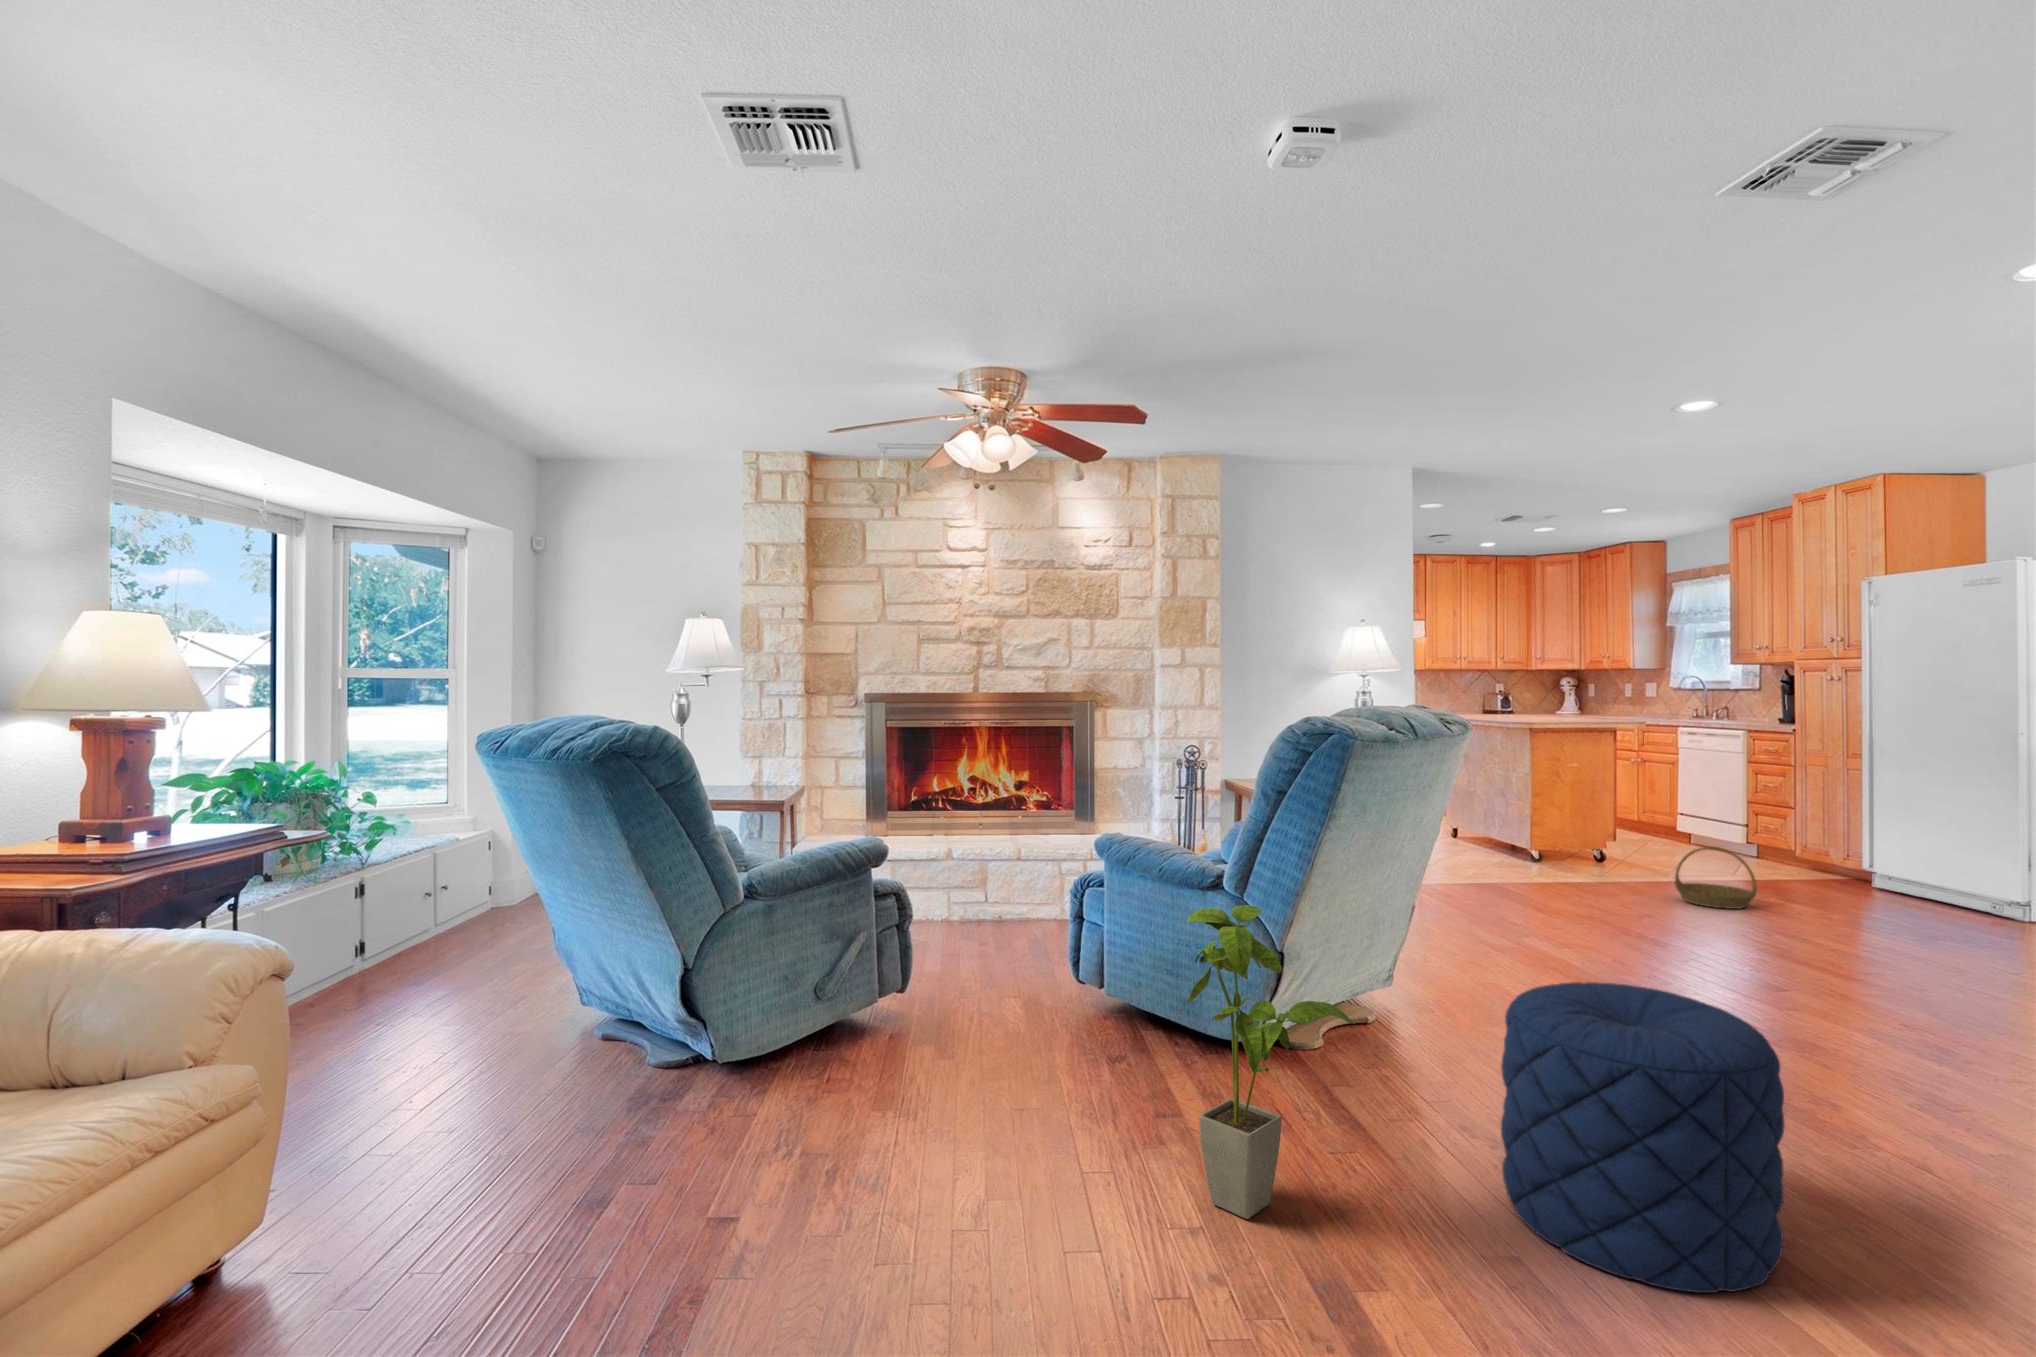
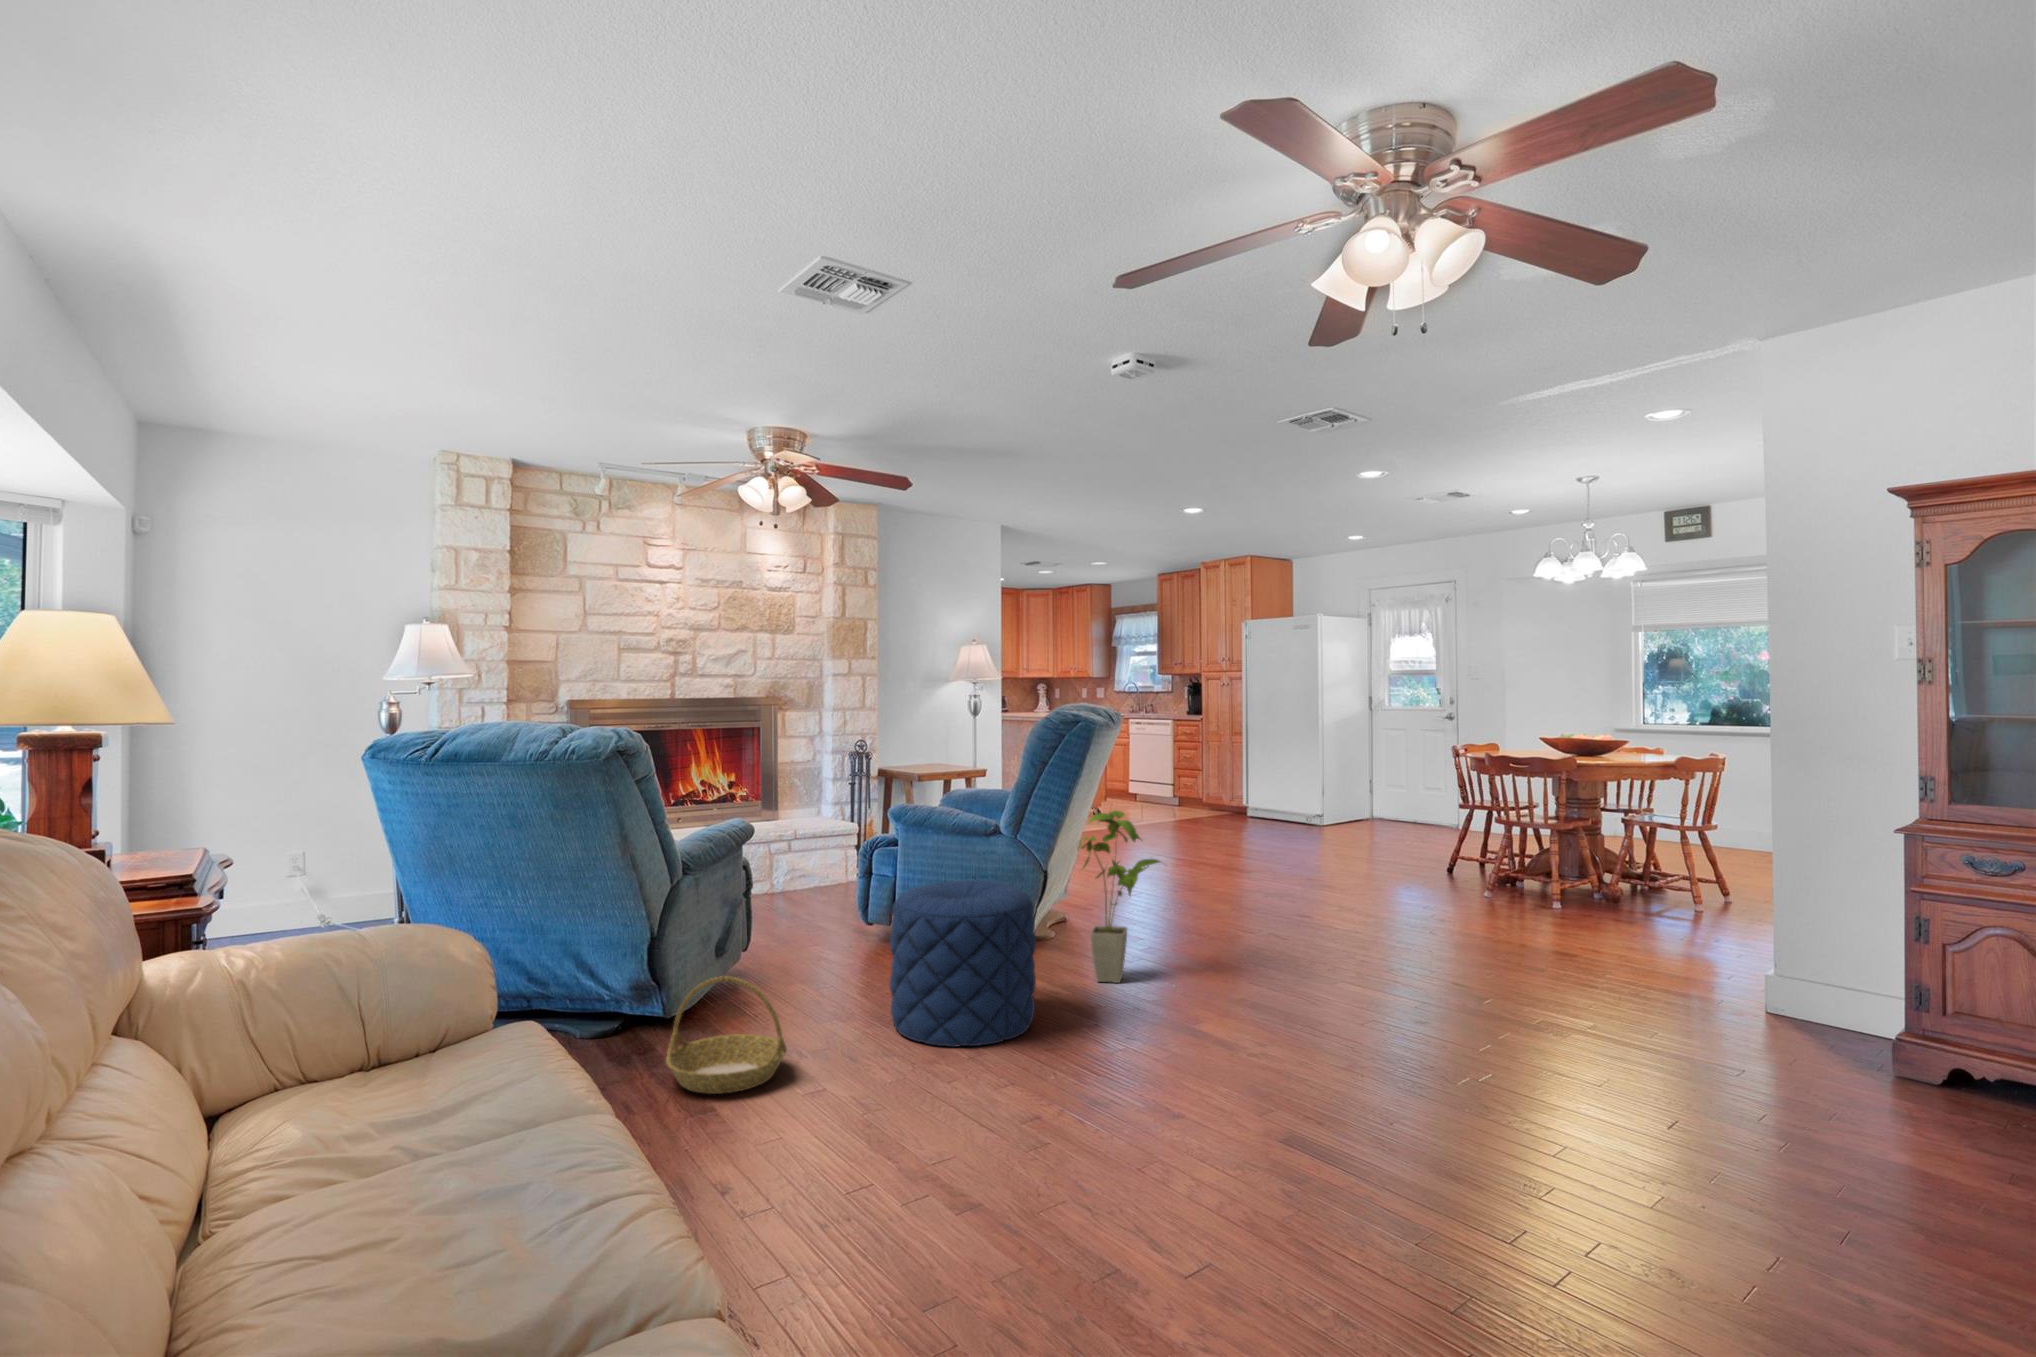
basket: present [1675,847,1757,909] -> present [666,976,787,1094]
pouf: present [1501,982,1784,1293] -> present [890,880,1036,1047]

